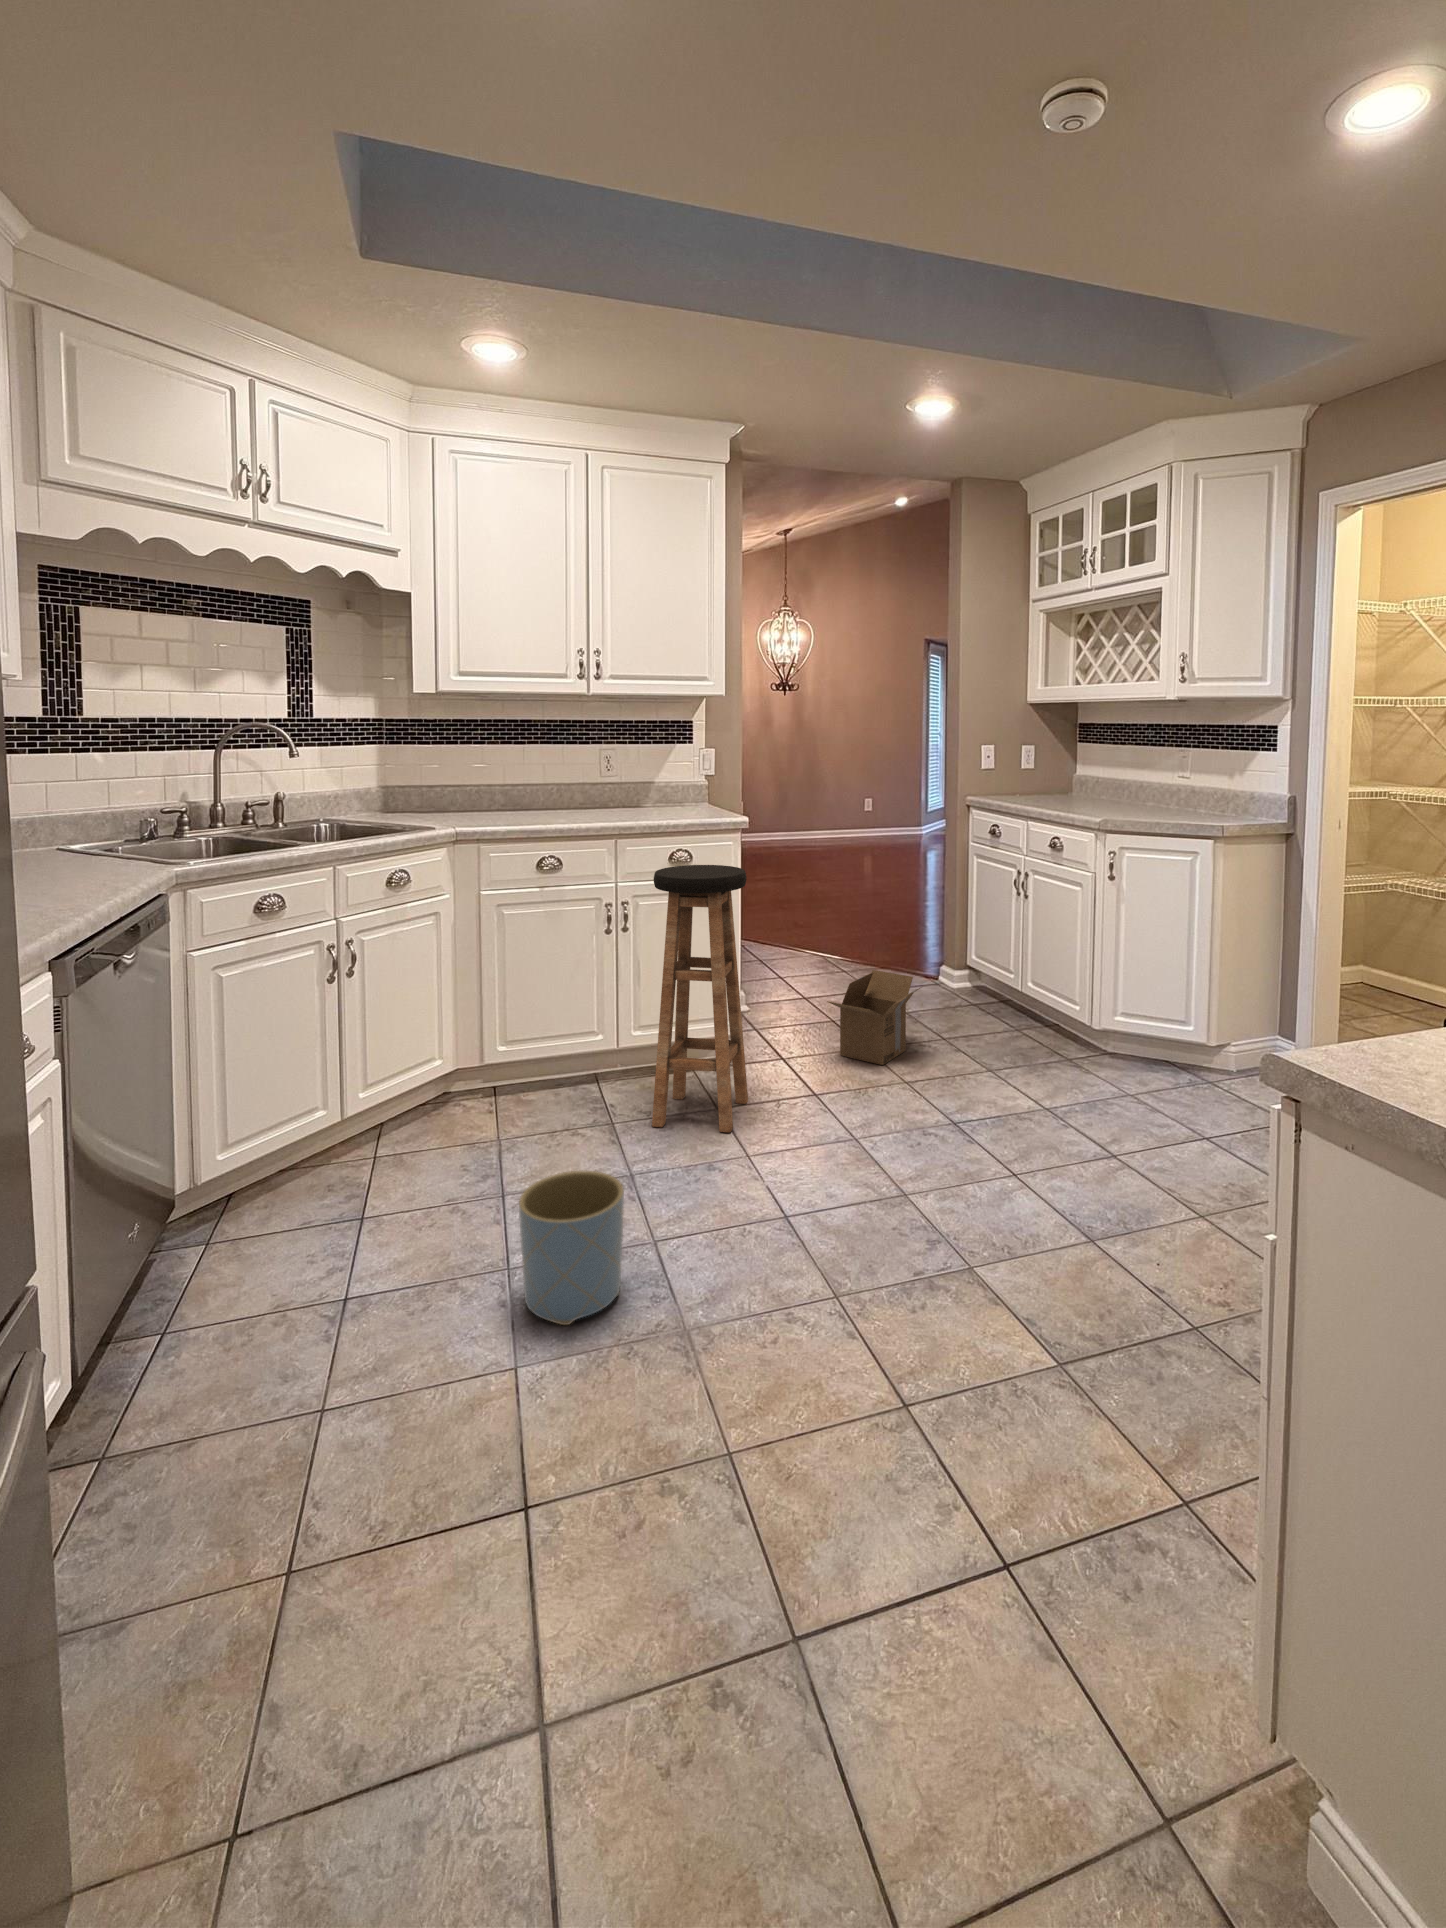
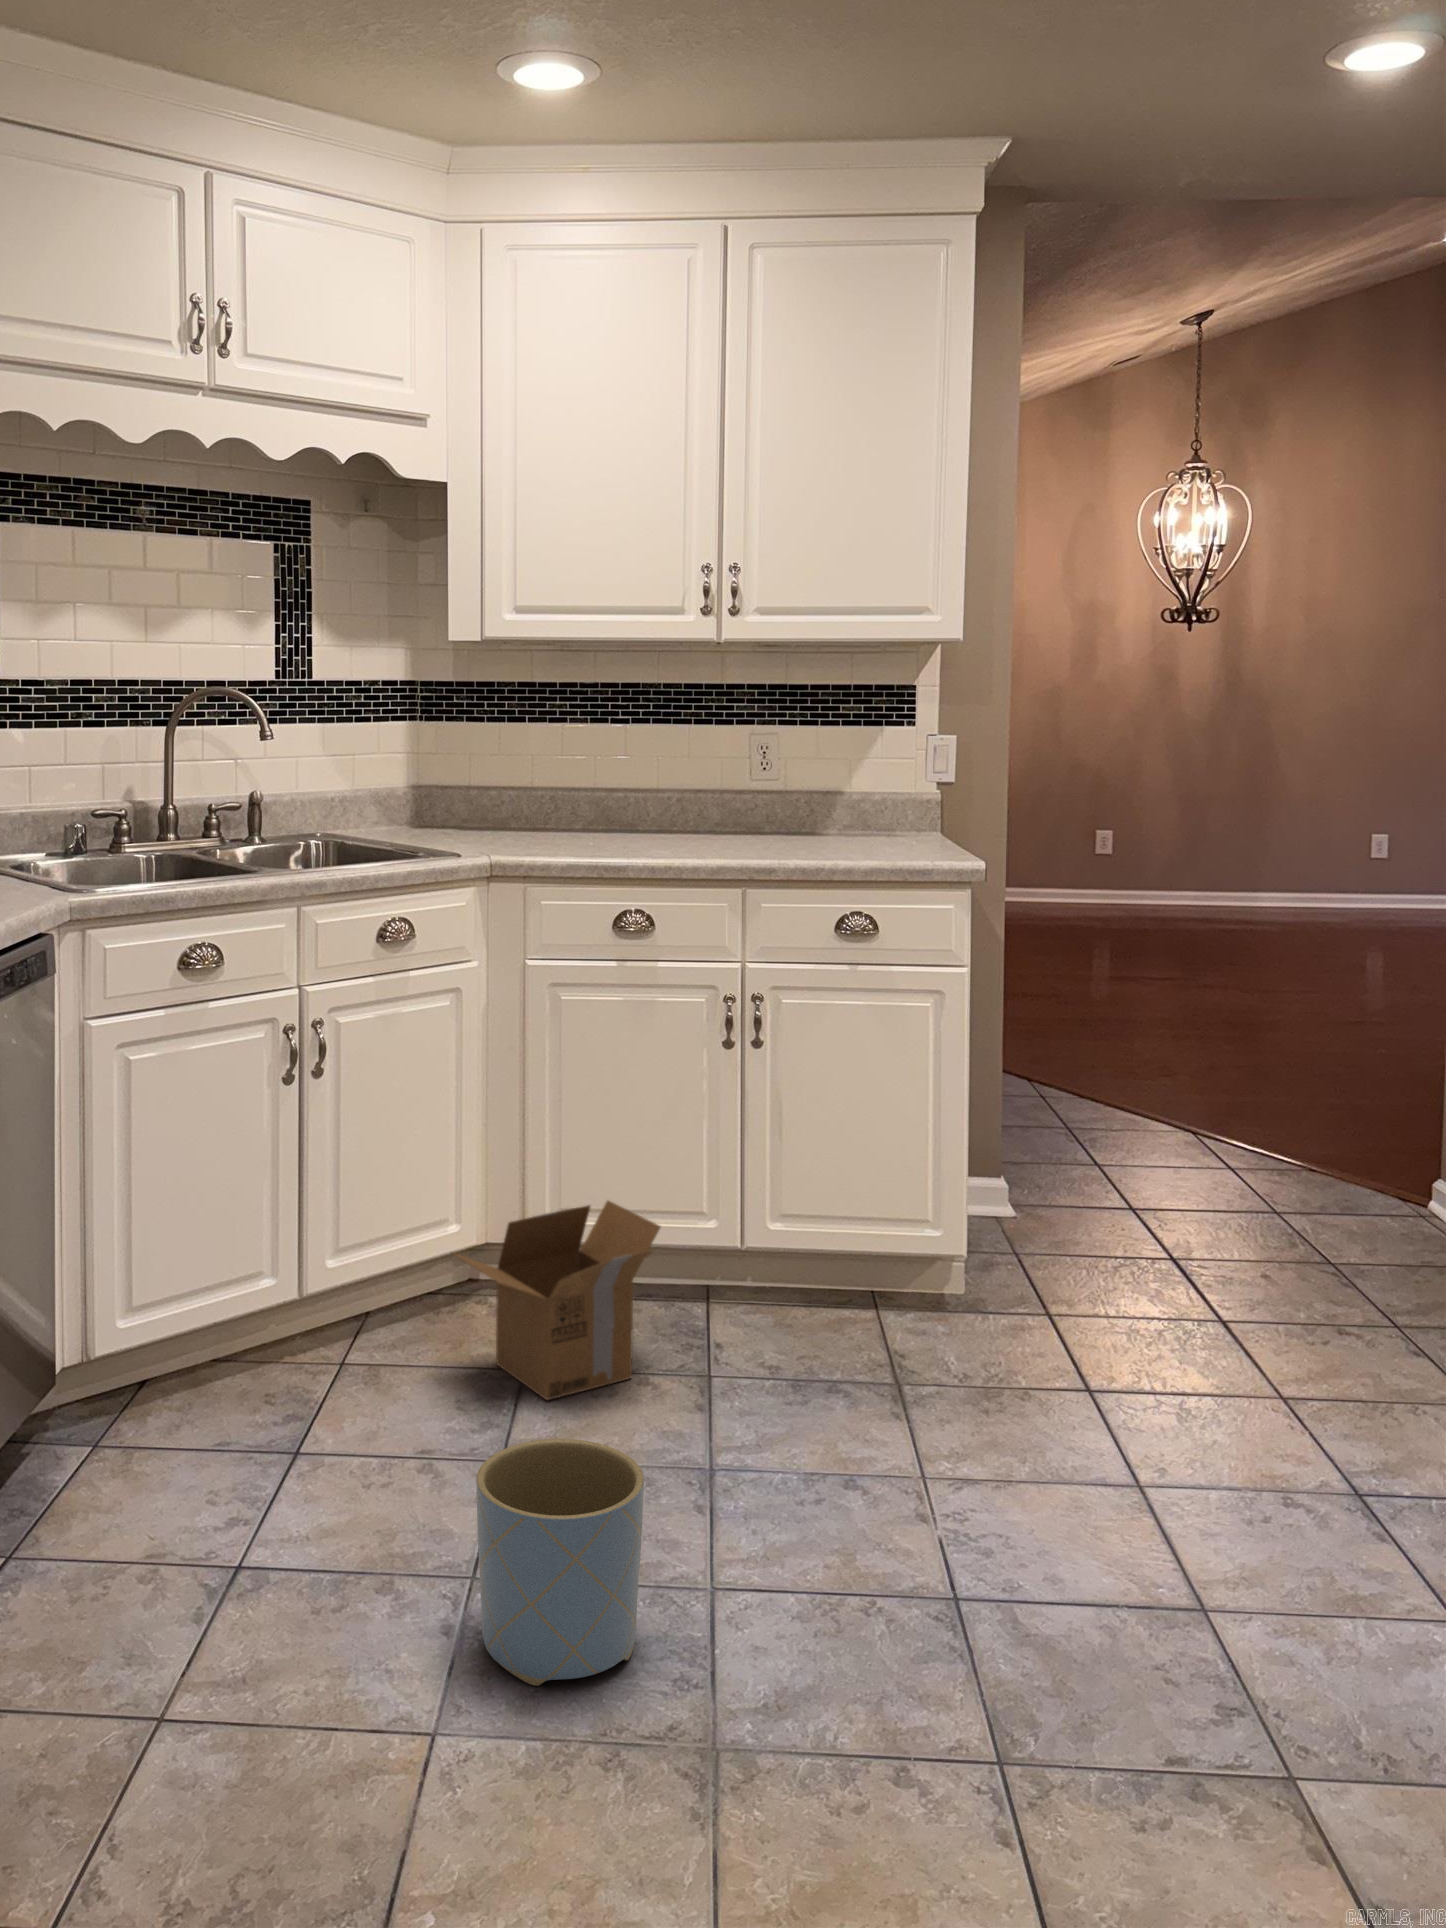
bar stool: present [652,865,748,1132] -> none [773,946,959,1431]
cardboard box: present [827,970,922,1065] -> present [454,1201,660,1400]

